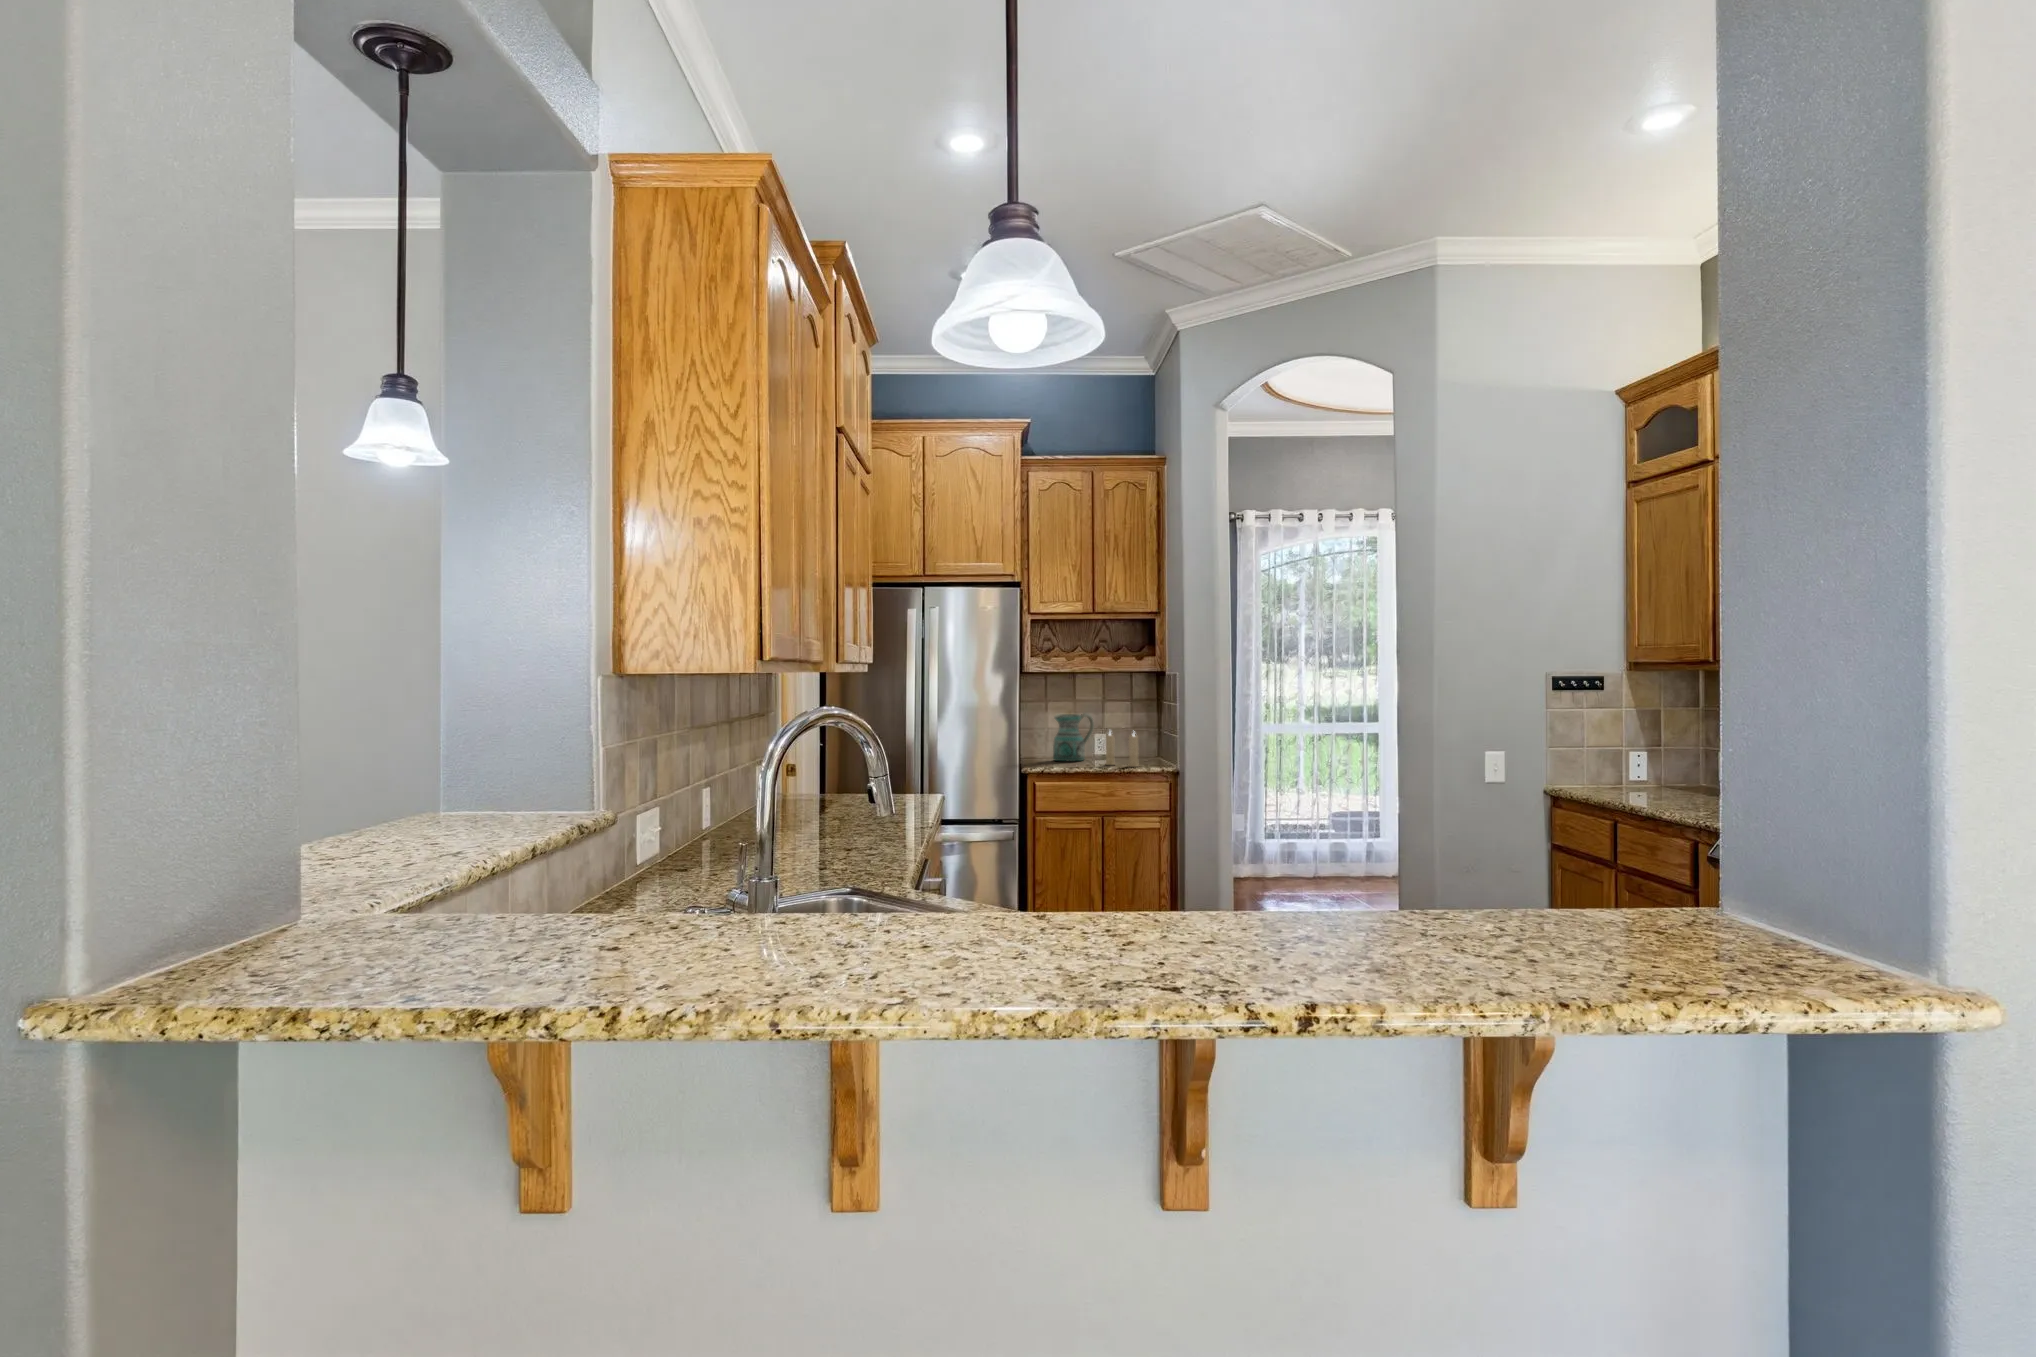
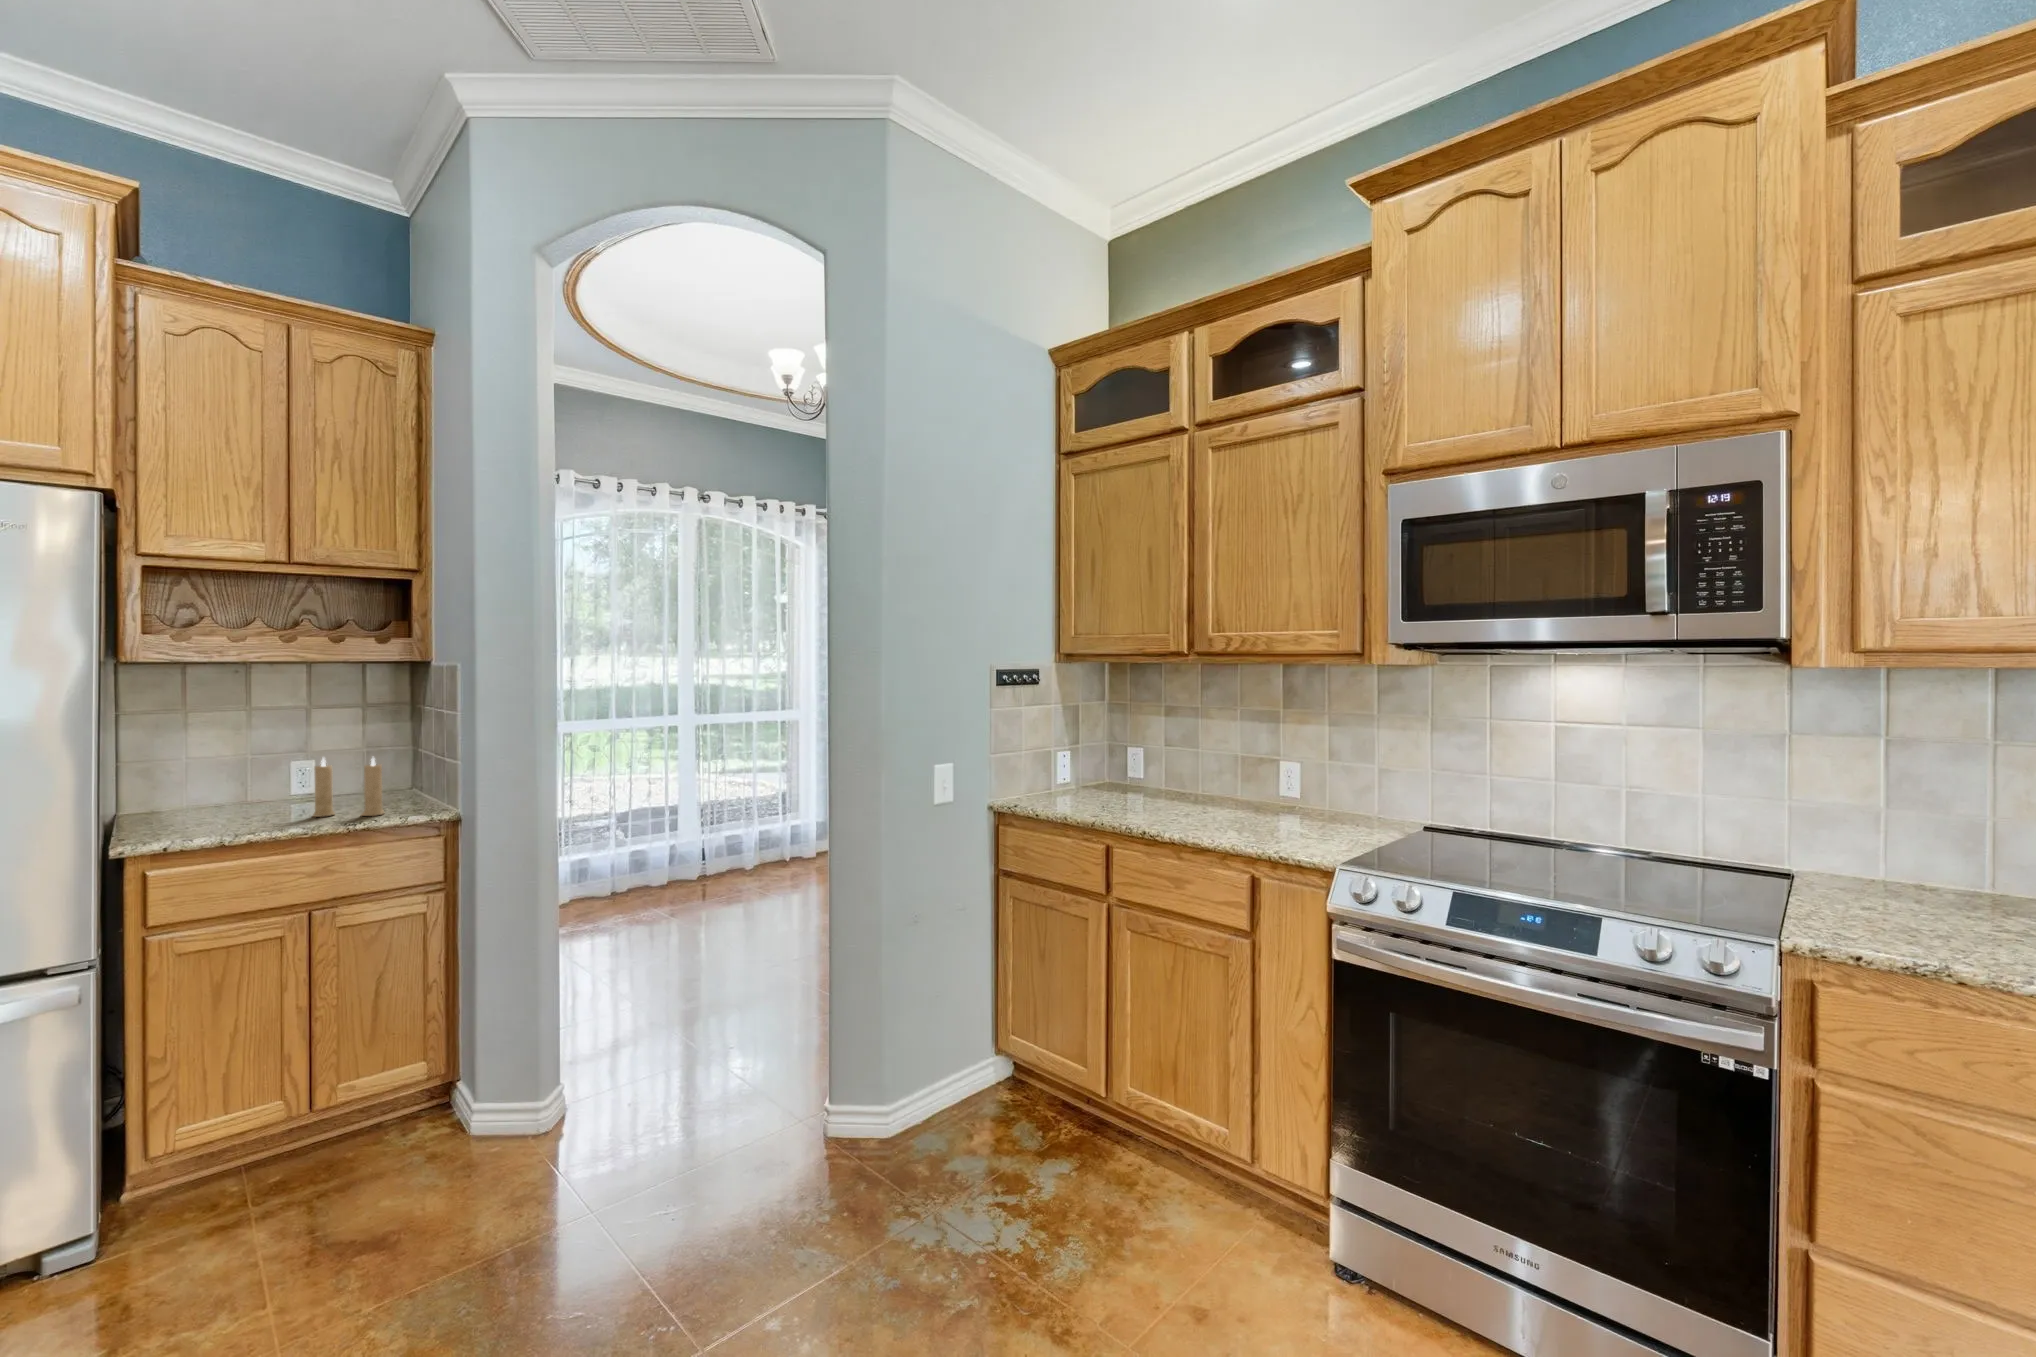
ceramic pitcher: present [1053,713,1094,761] -> none [196,729,288,815]

